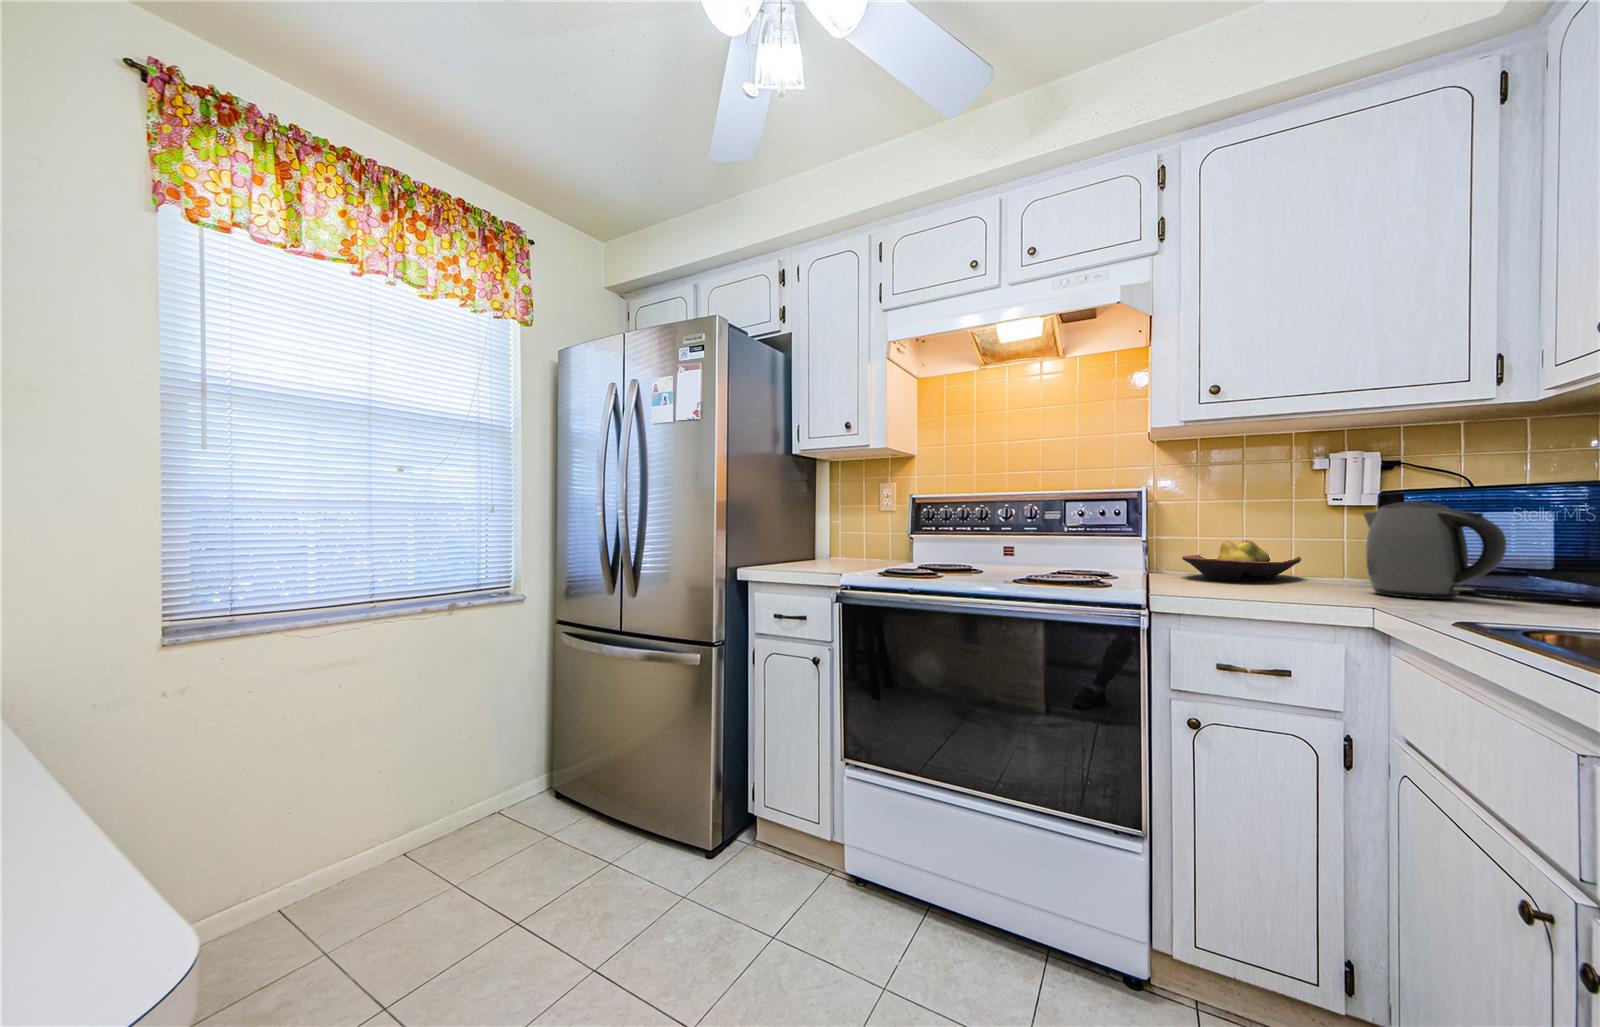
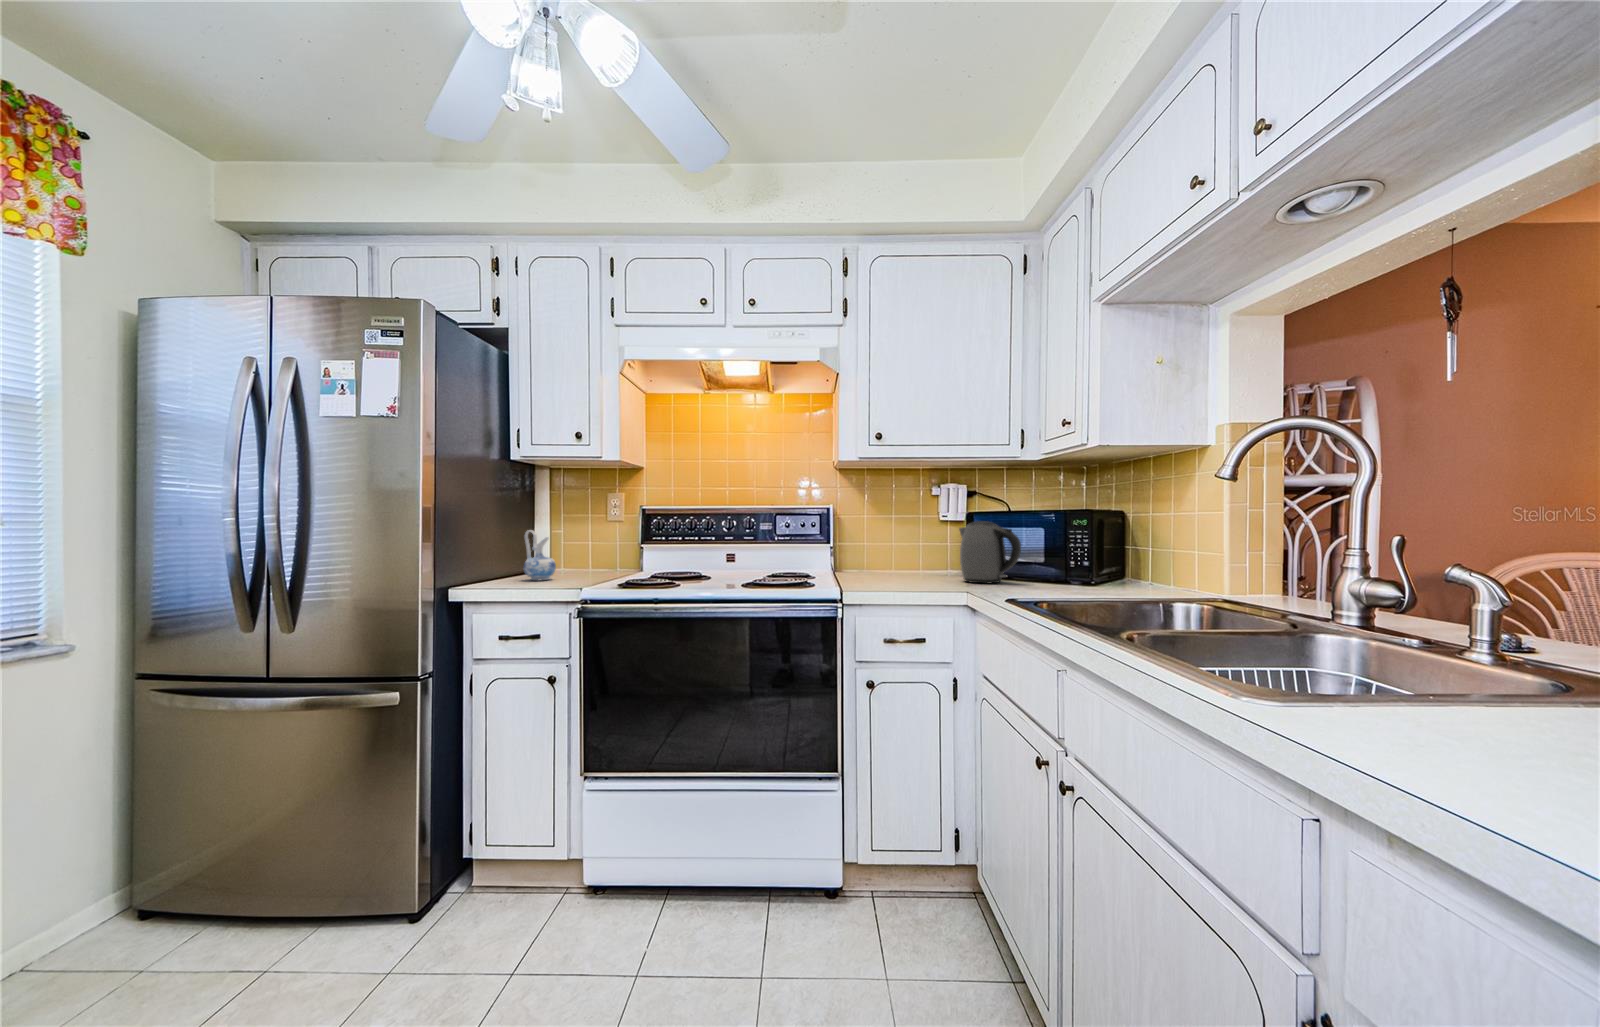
ceramic pitcher: none [805,517,833,565] -> present [524,530,556,580]
fruit bowl: present [1182,540,1301,581] -> none [858,546,927,577]

